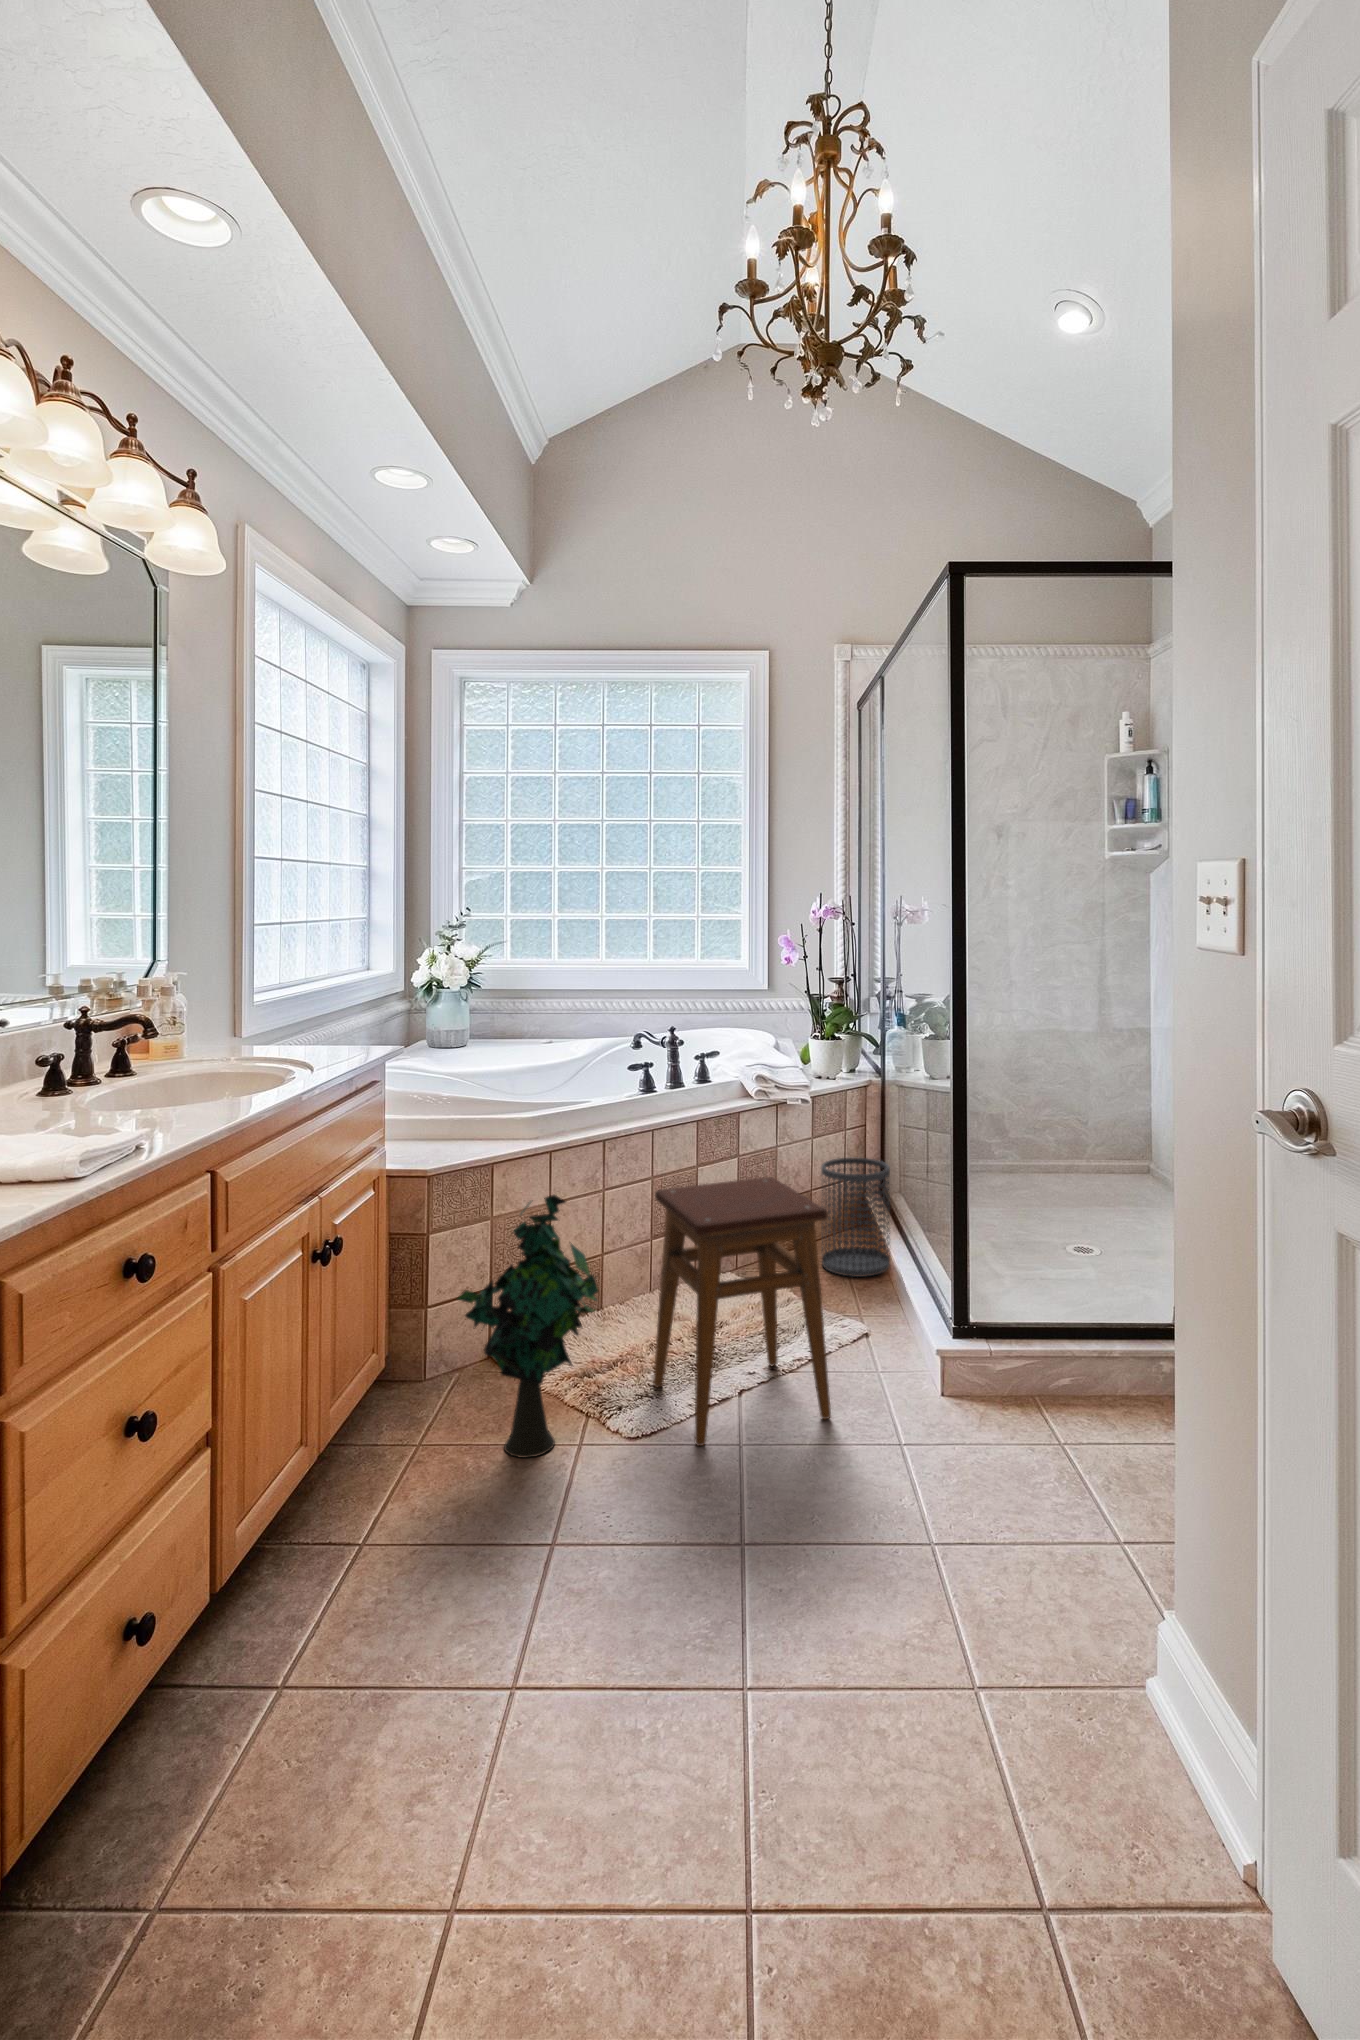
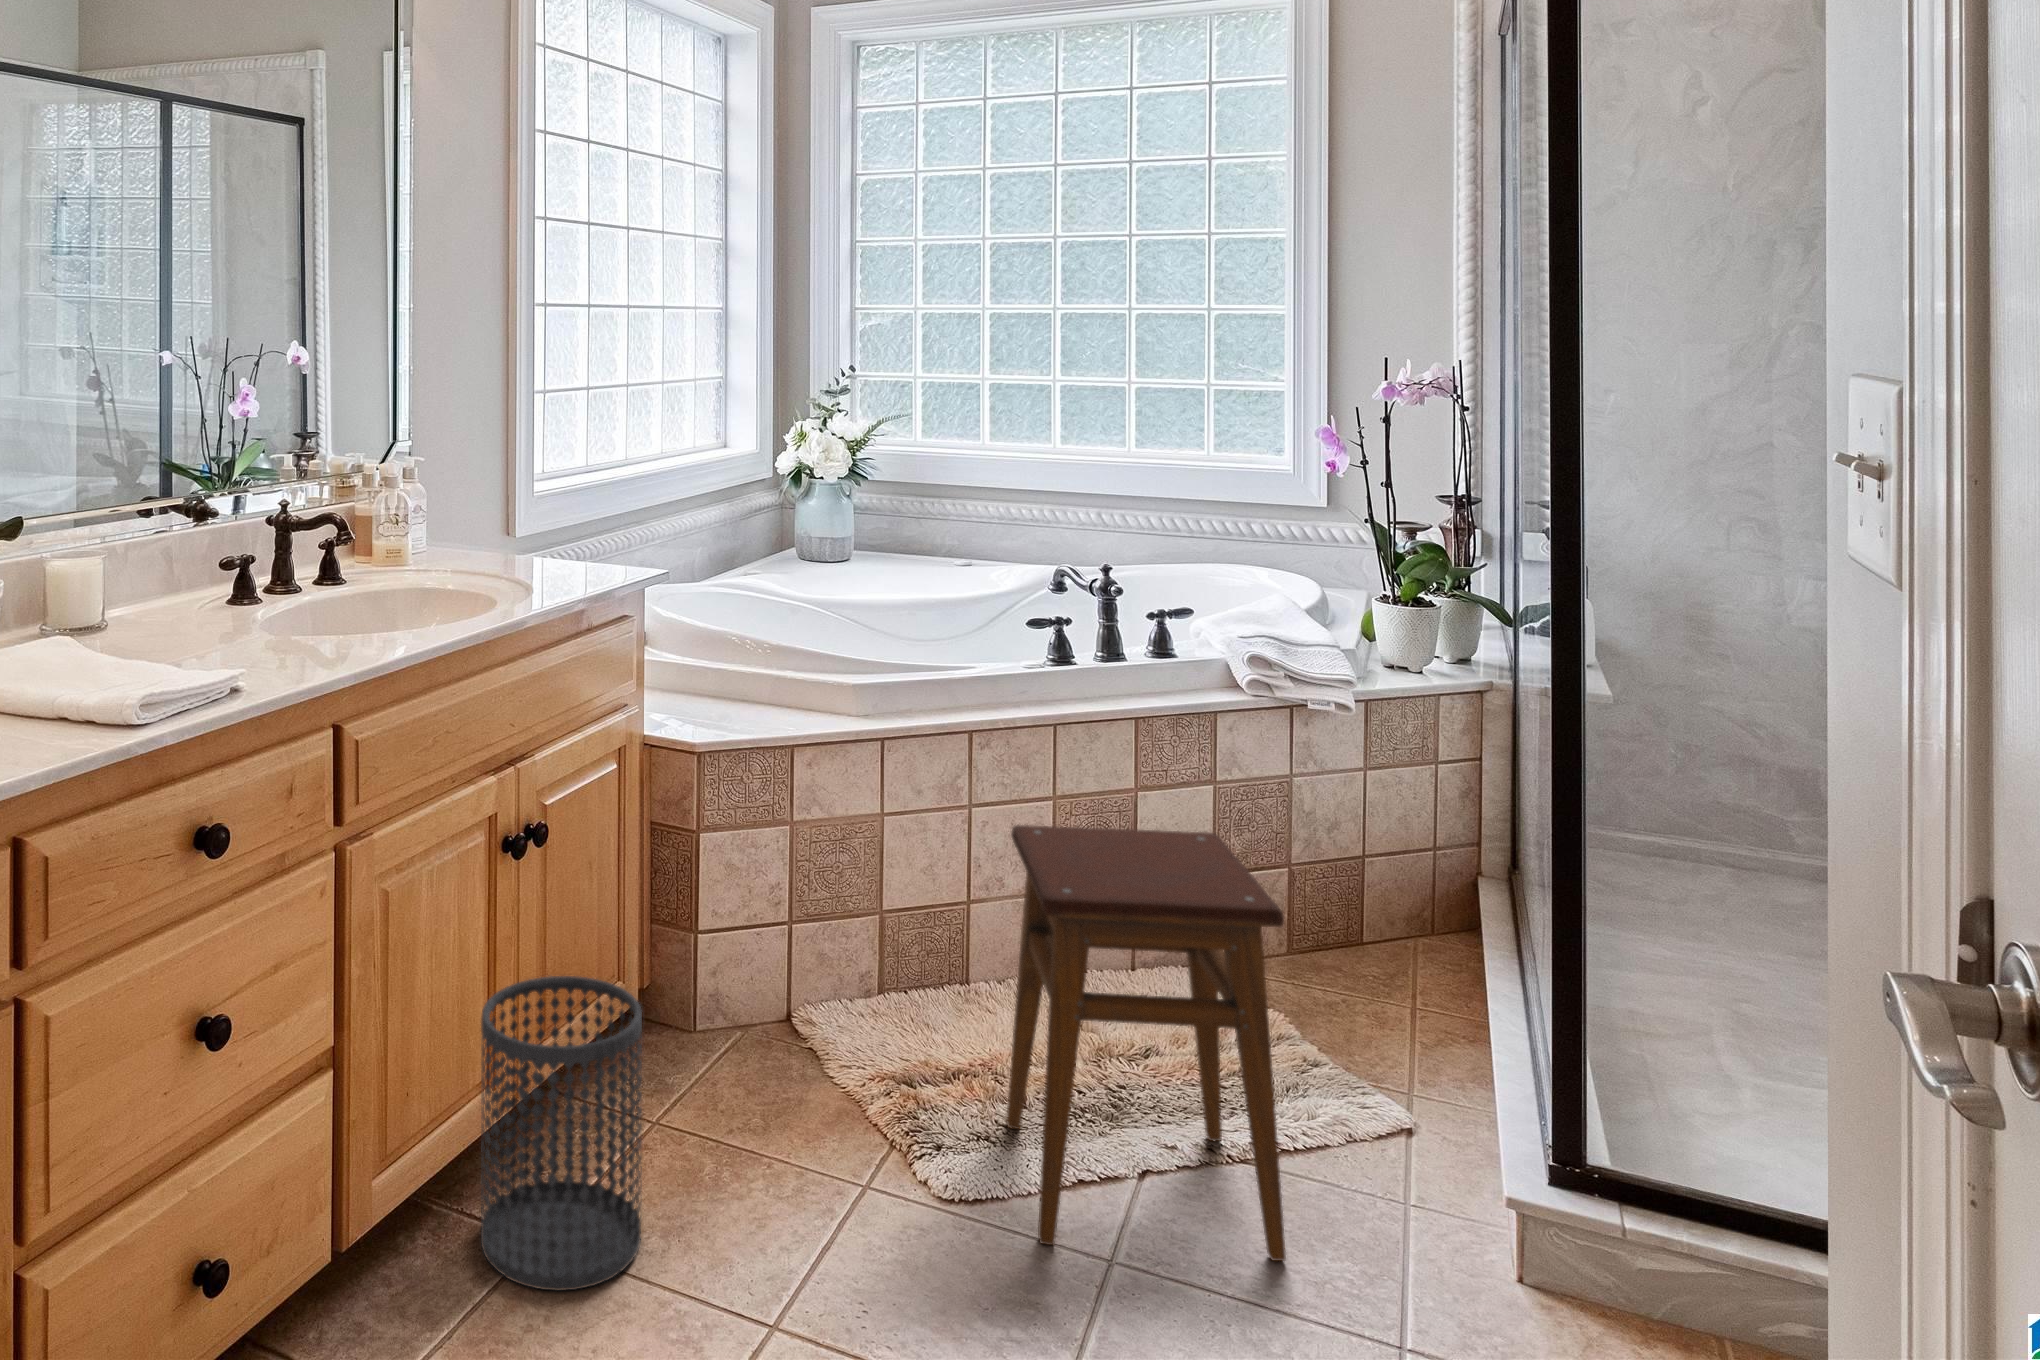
wastebasket: present [821,1158,890,1277] -> present [481,976,642,1291]
decorative plant: present [456,1195,598,1458] -> none [696,810,902,1188]

